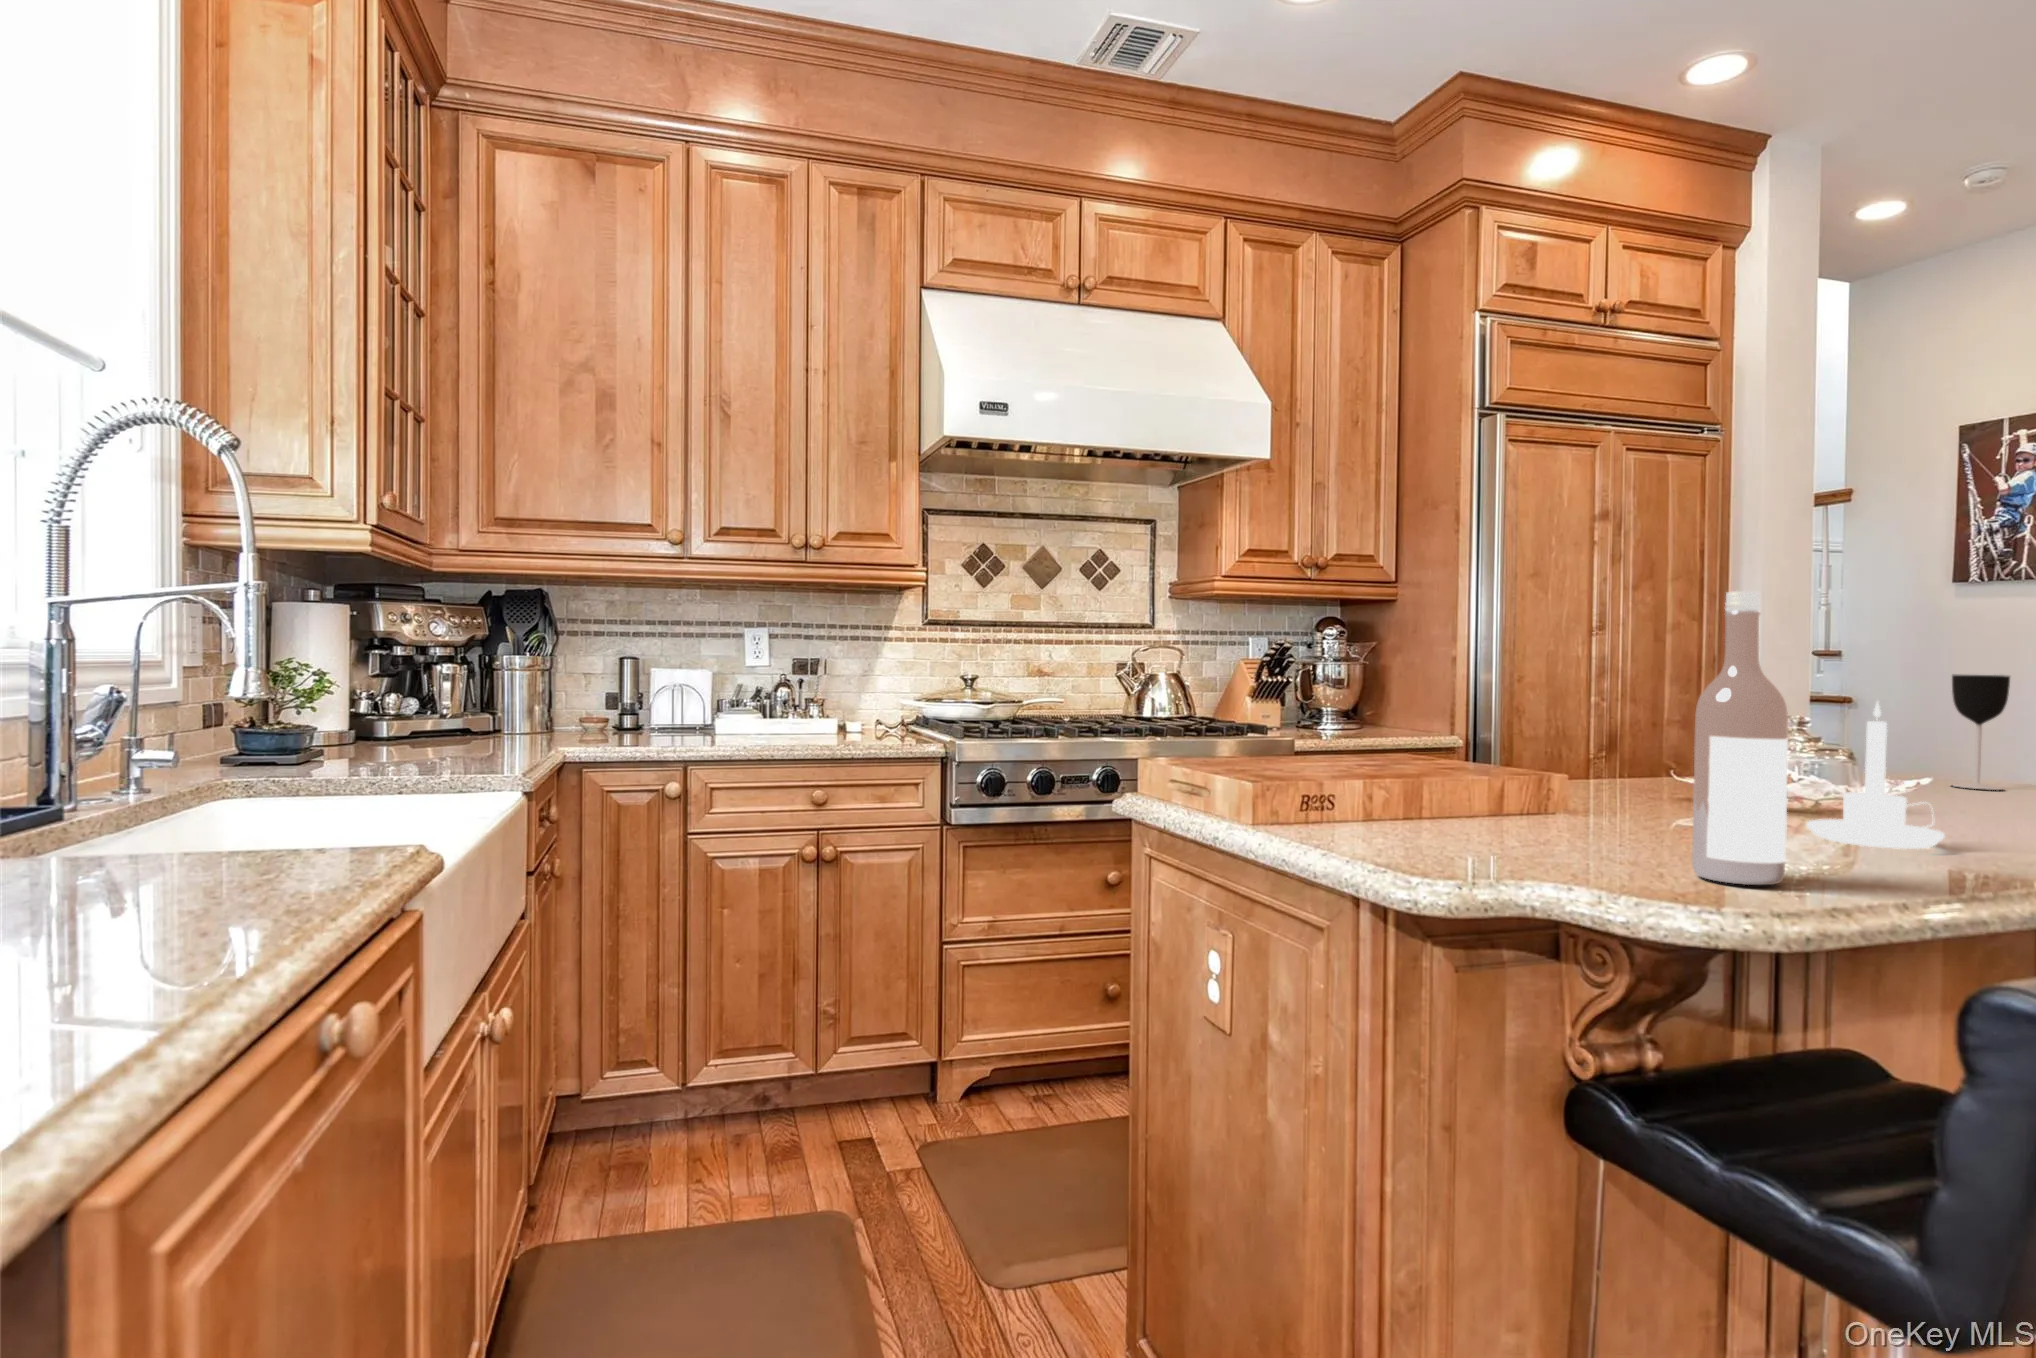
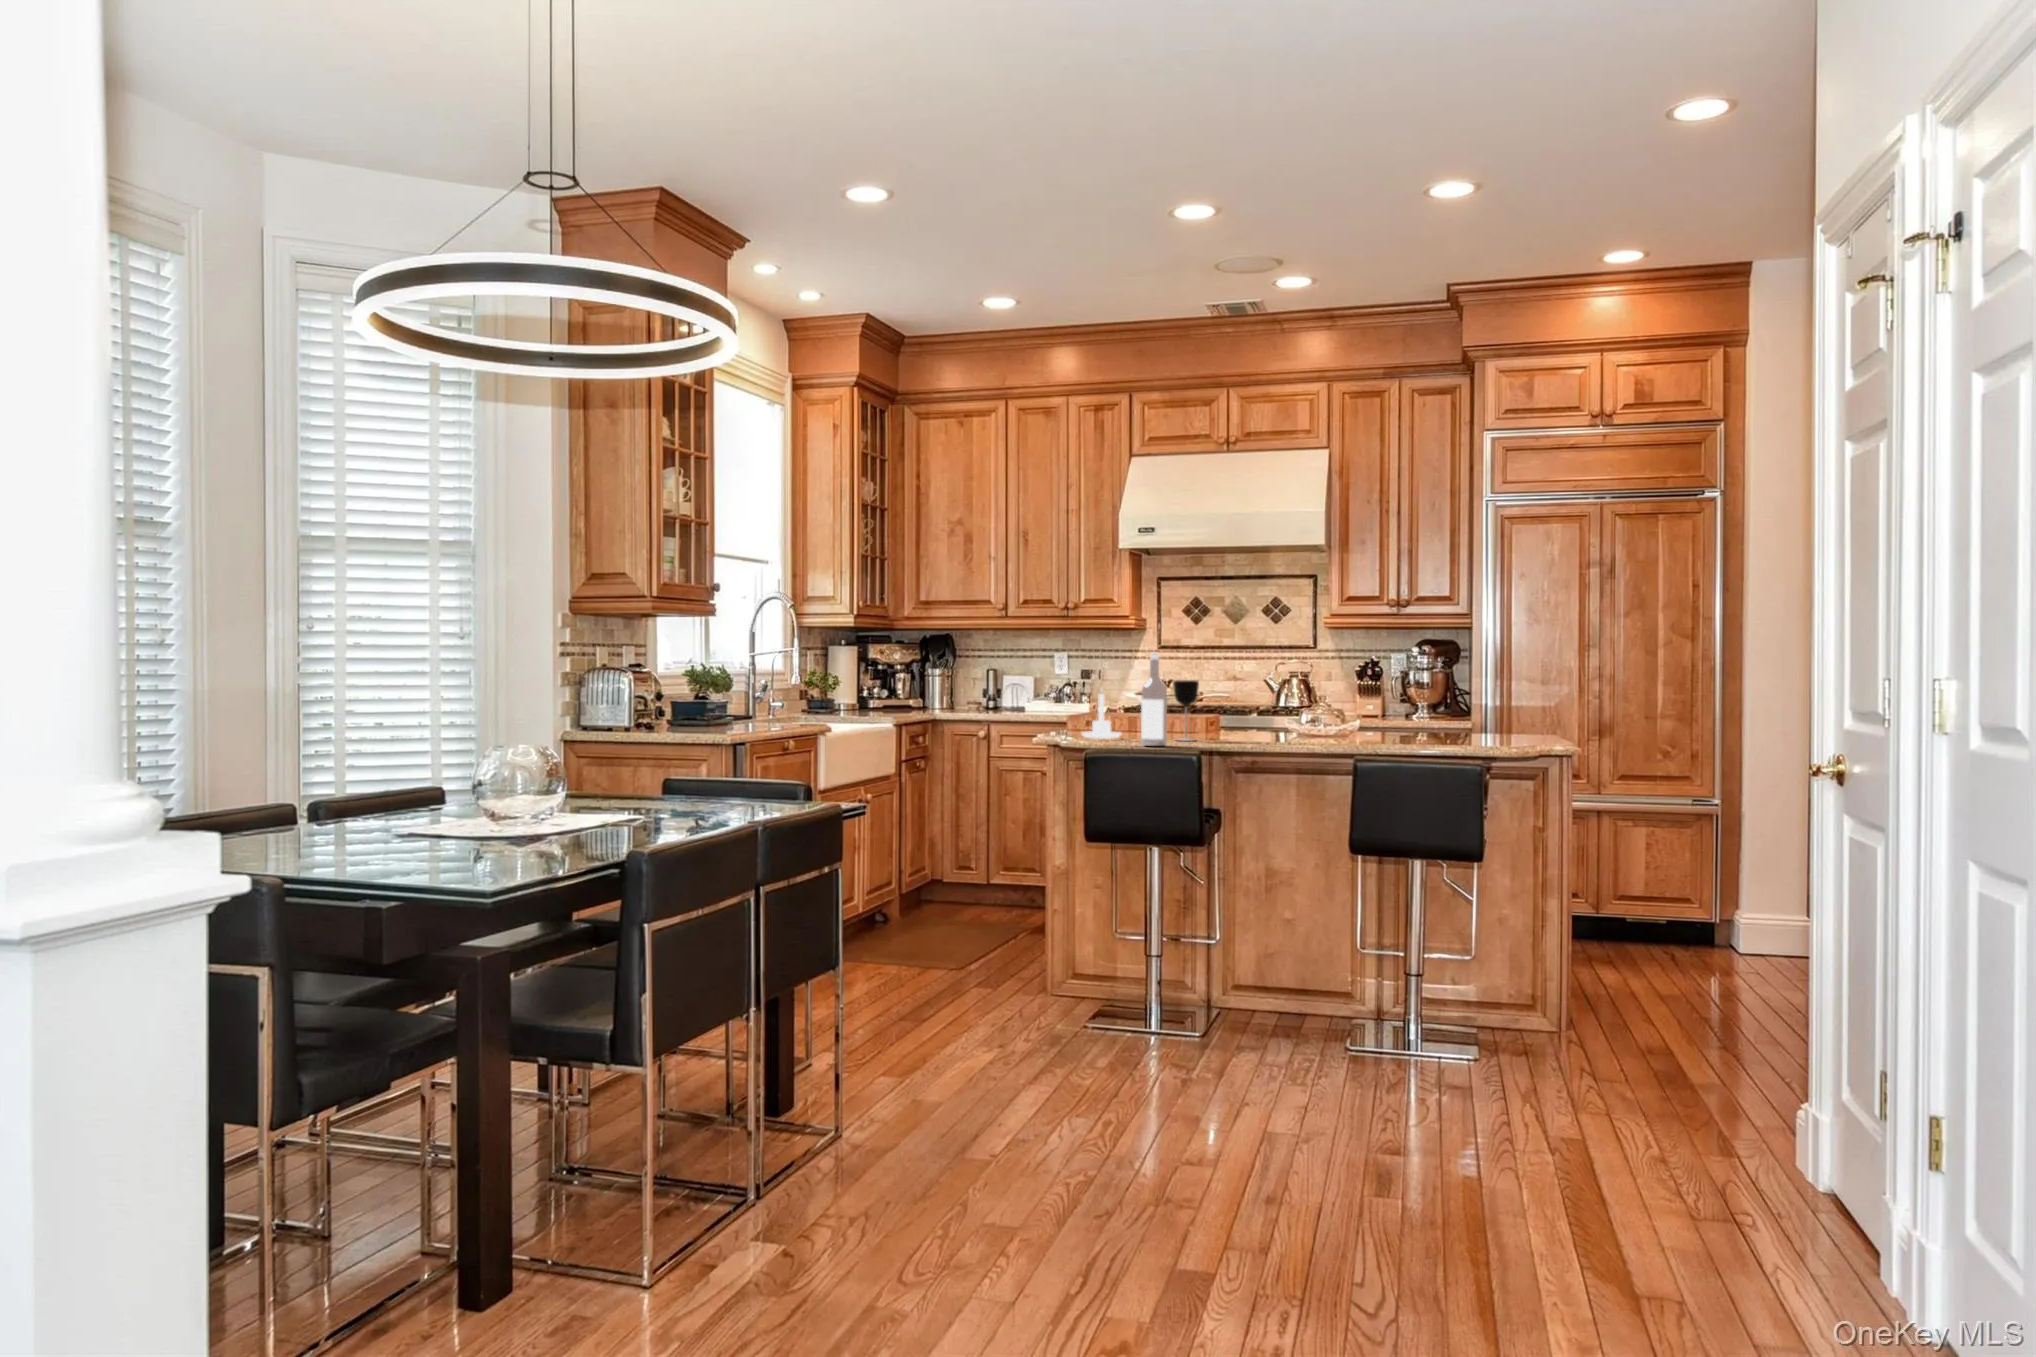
wine glass: present [1952,675,2010,790] -> present [1173,680,1199,741]
candle holder: present [1806,702,1944,849] -> present [1082,694,1121,739]

